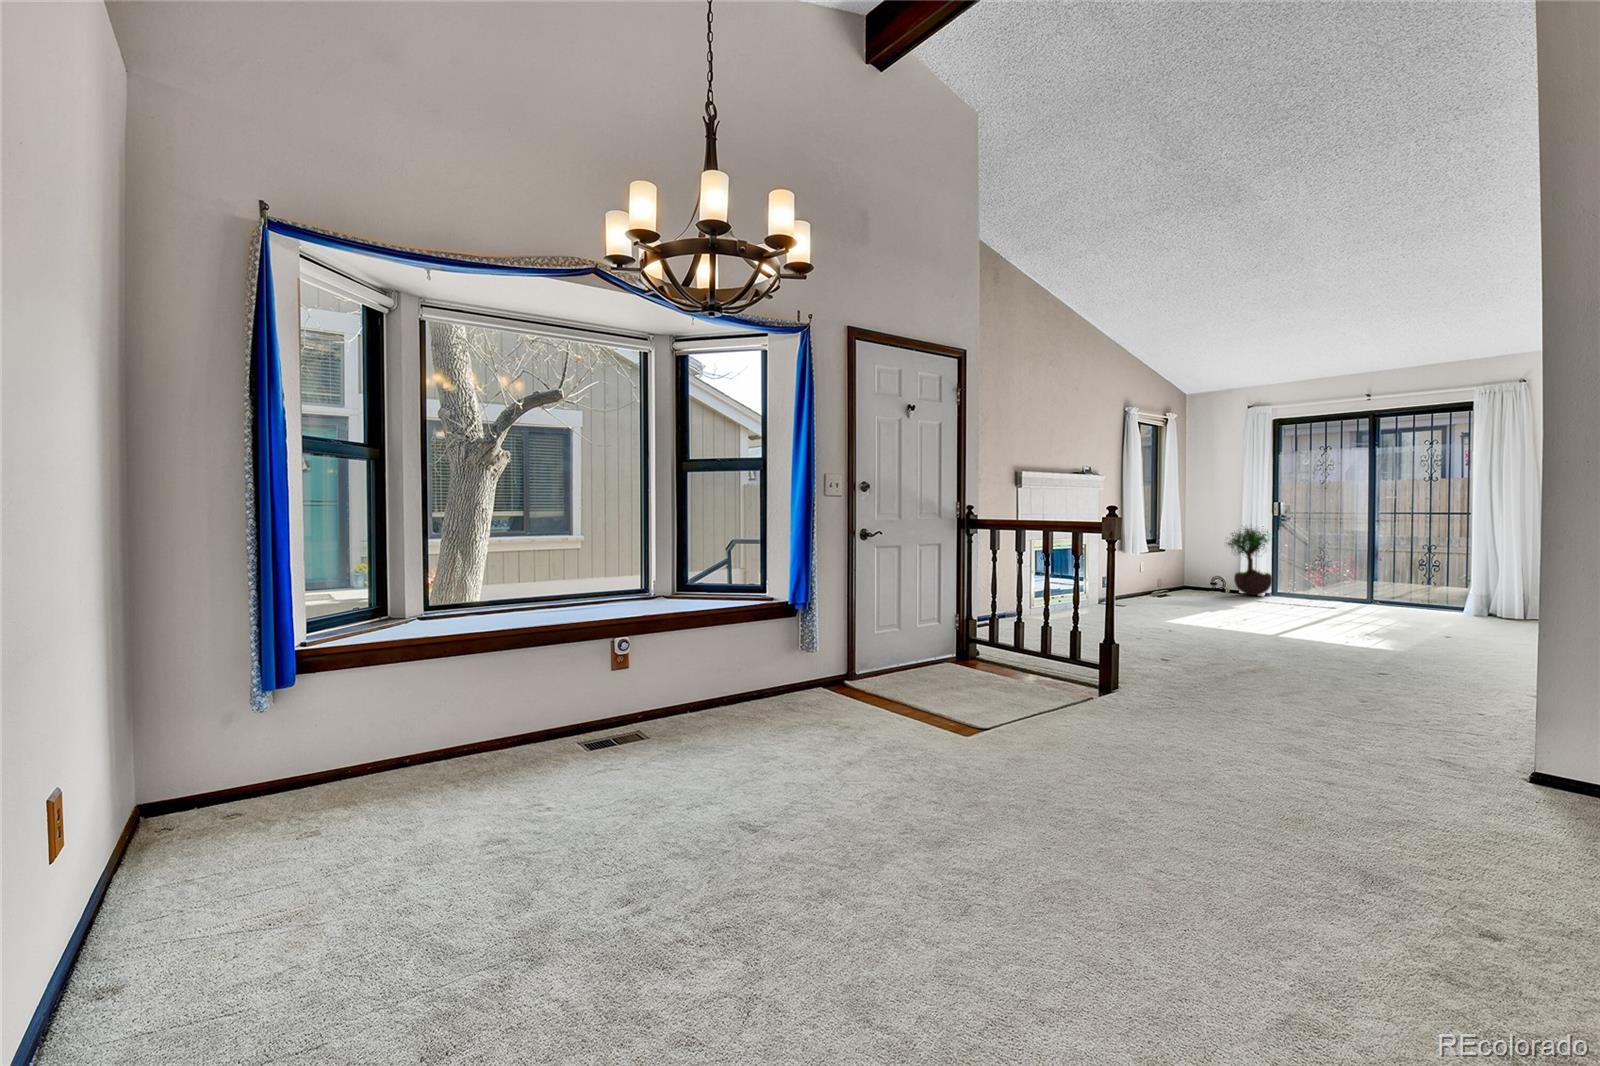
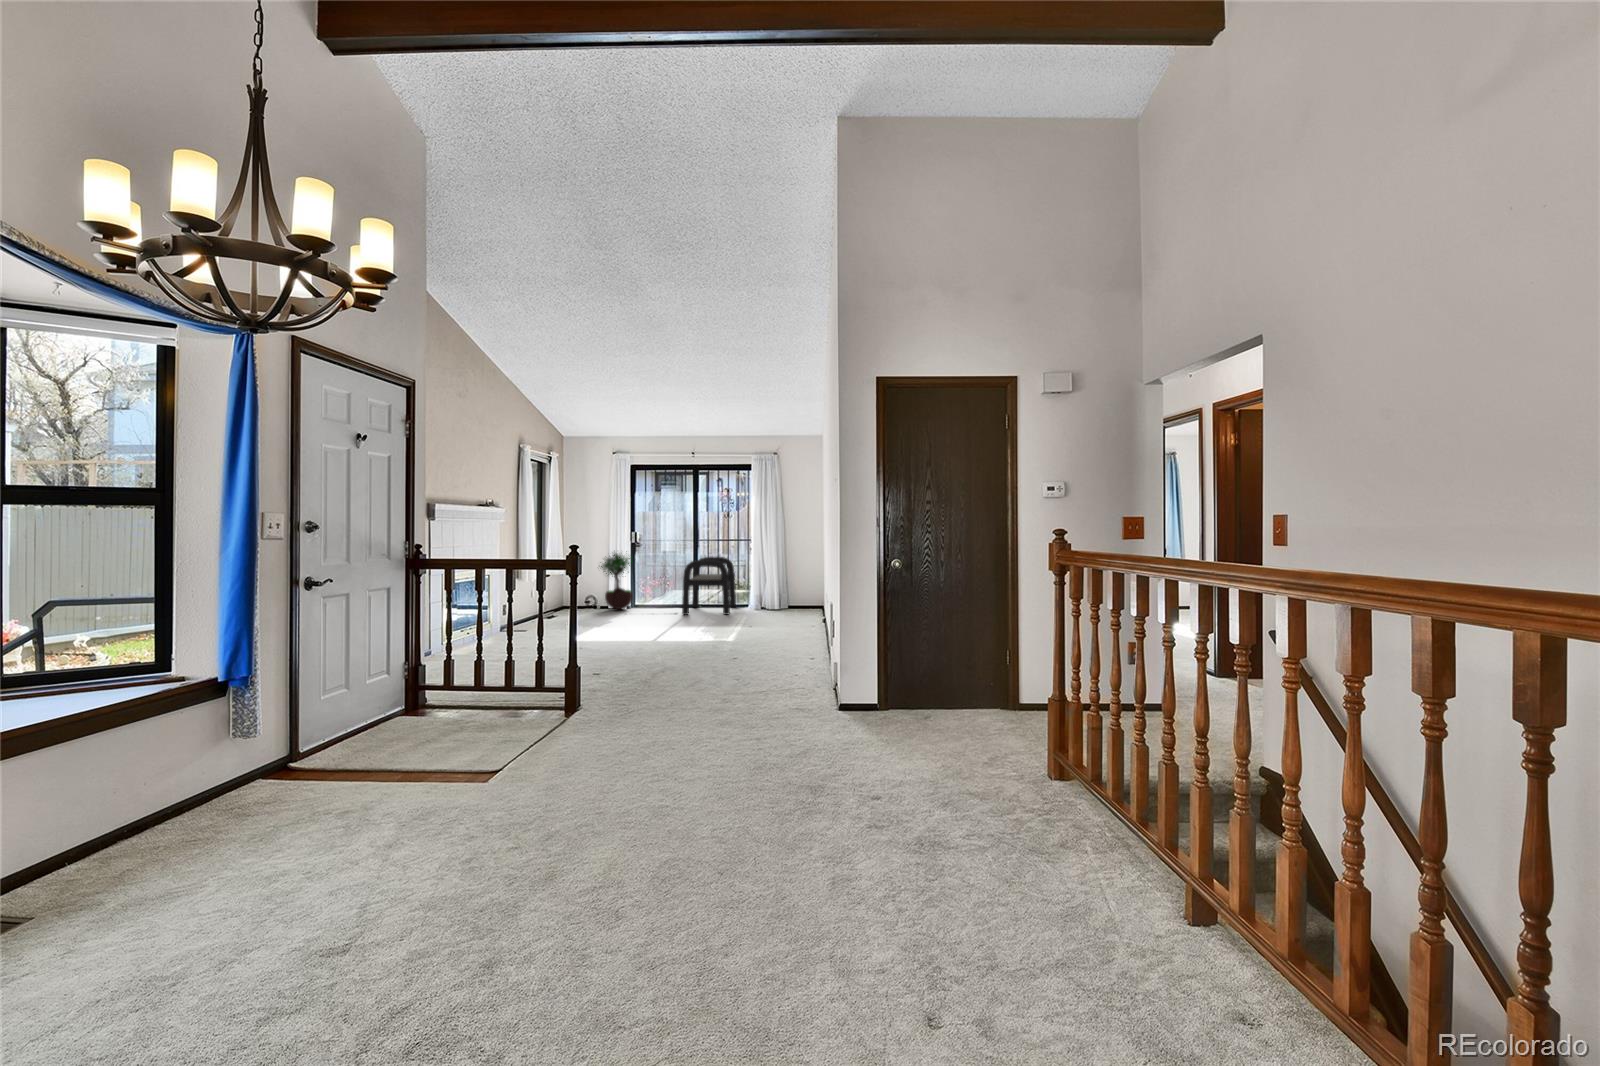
bench: none [1339,535,1440,614] -> present [682,557,736,615]

